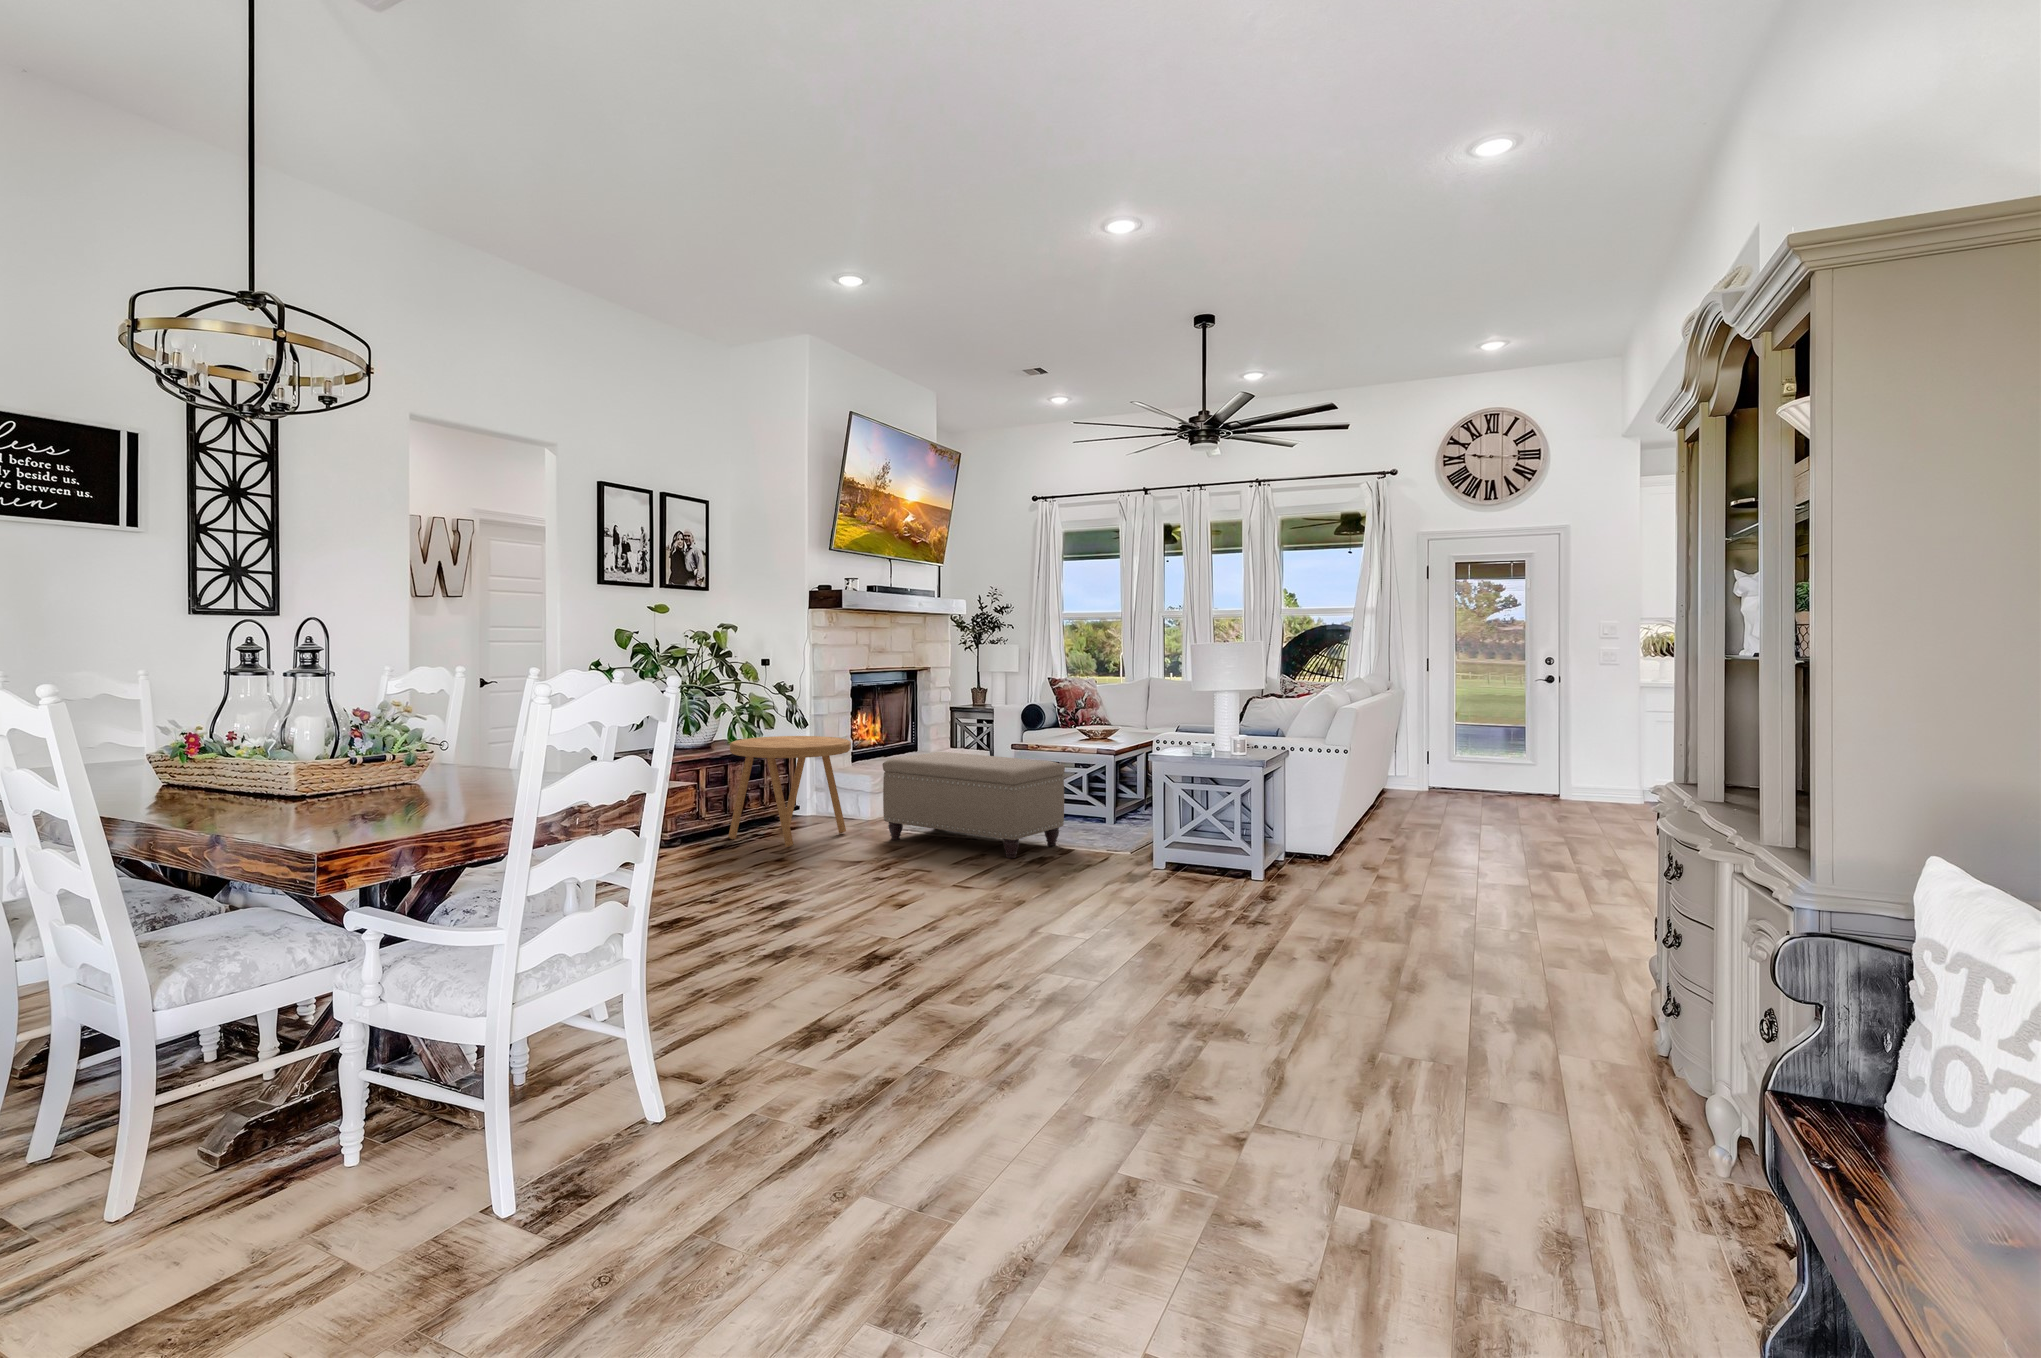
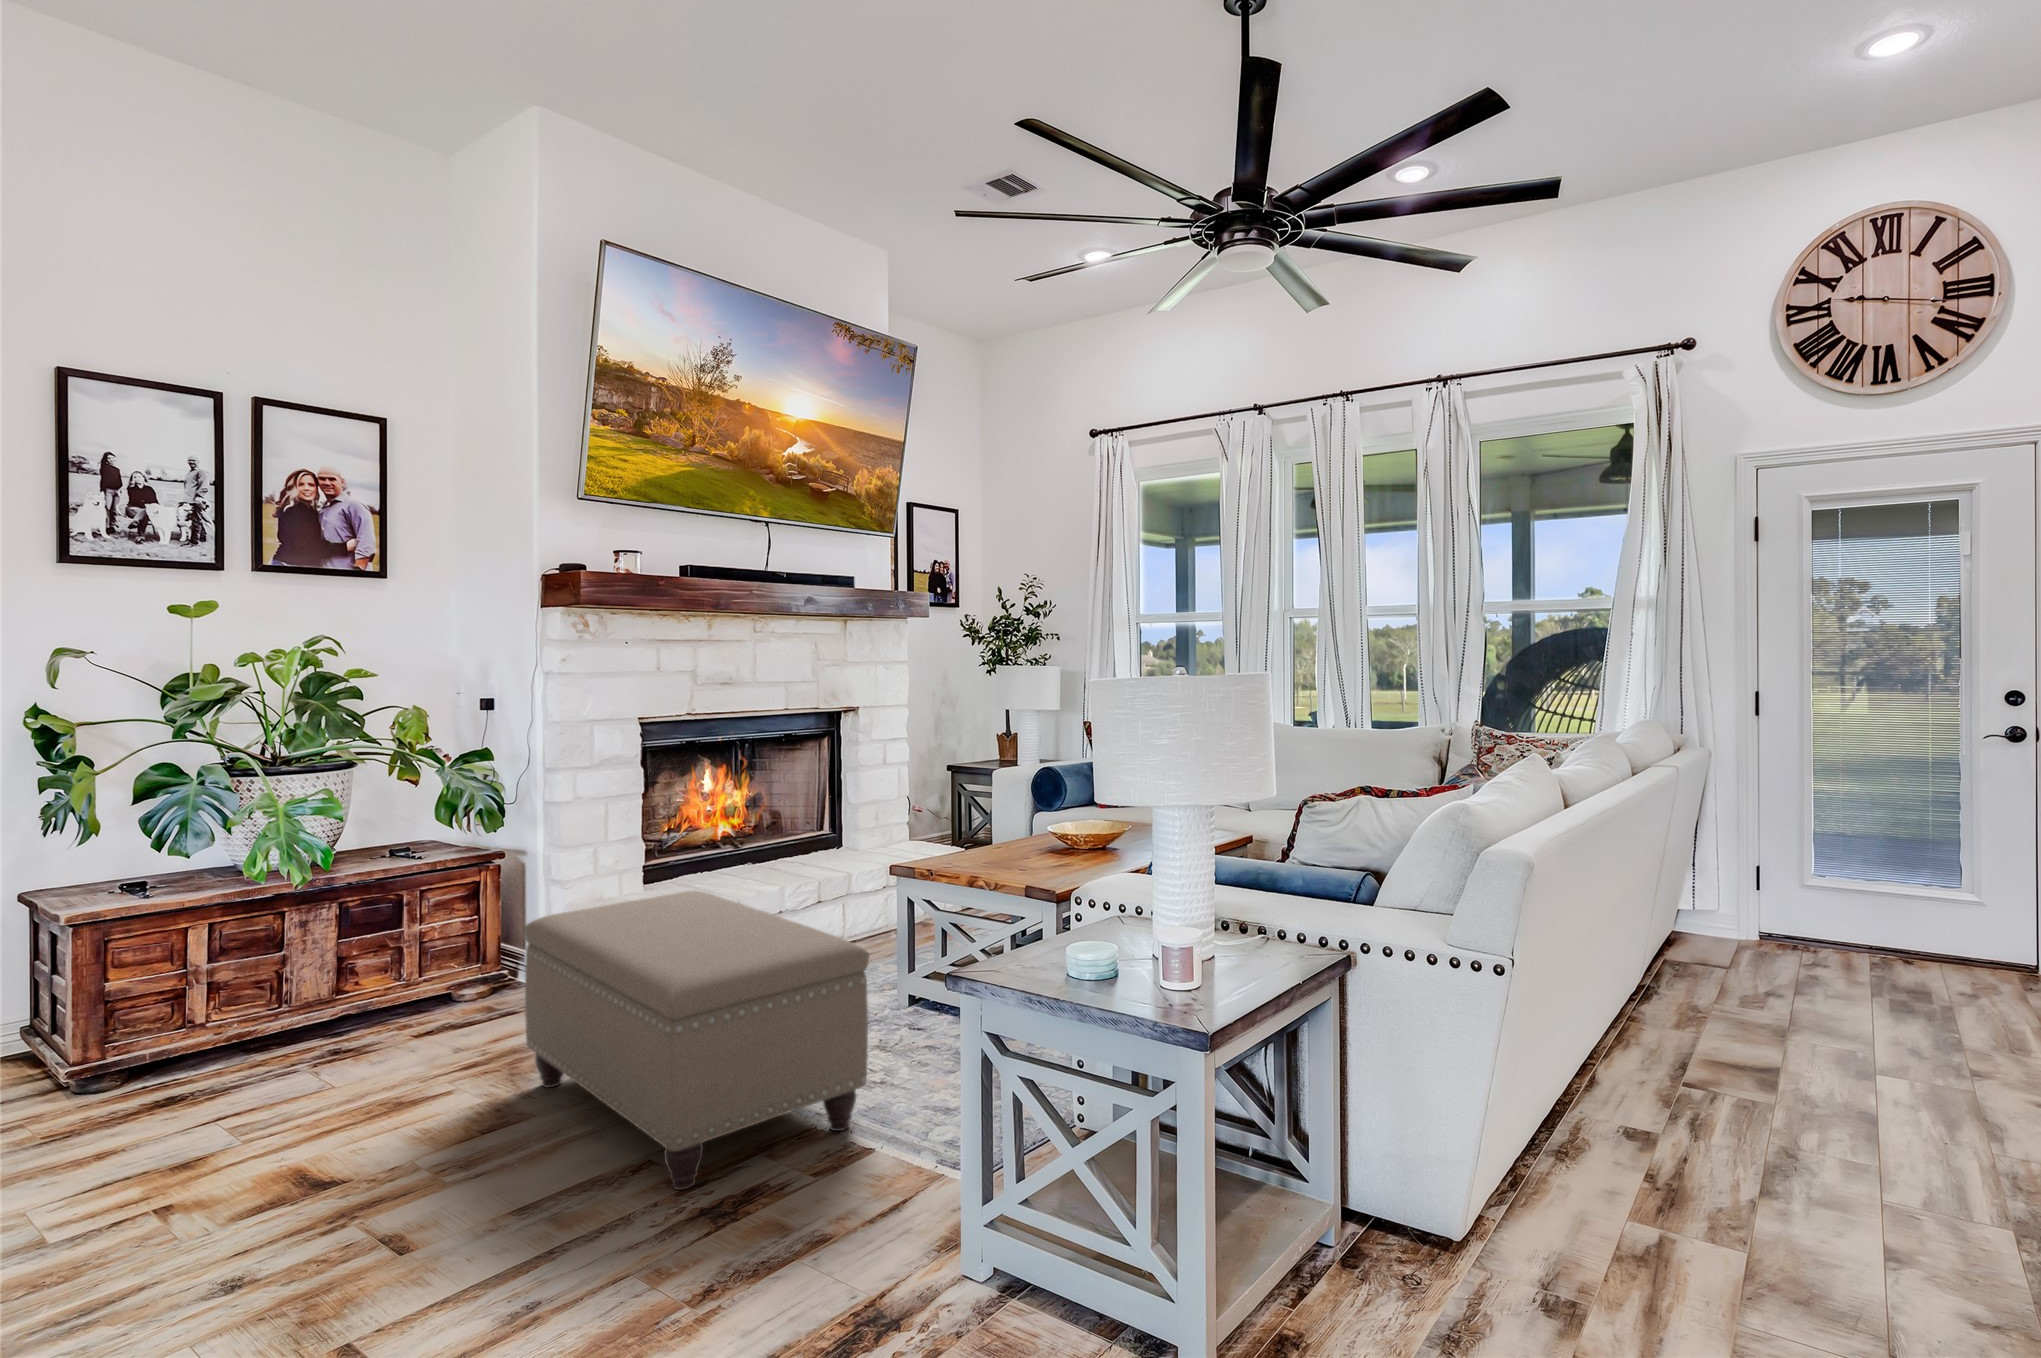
side table: present [728,736,851,847] -> none [217,850,505,1111]

